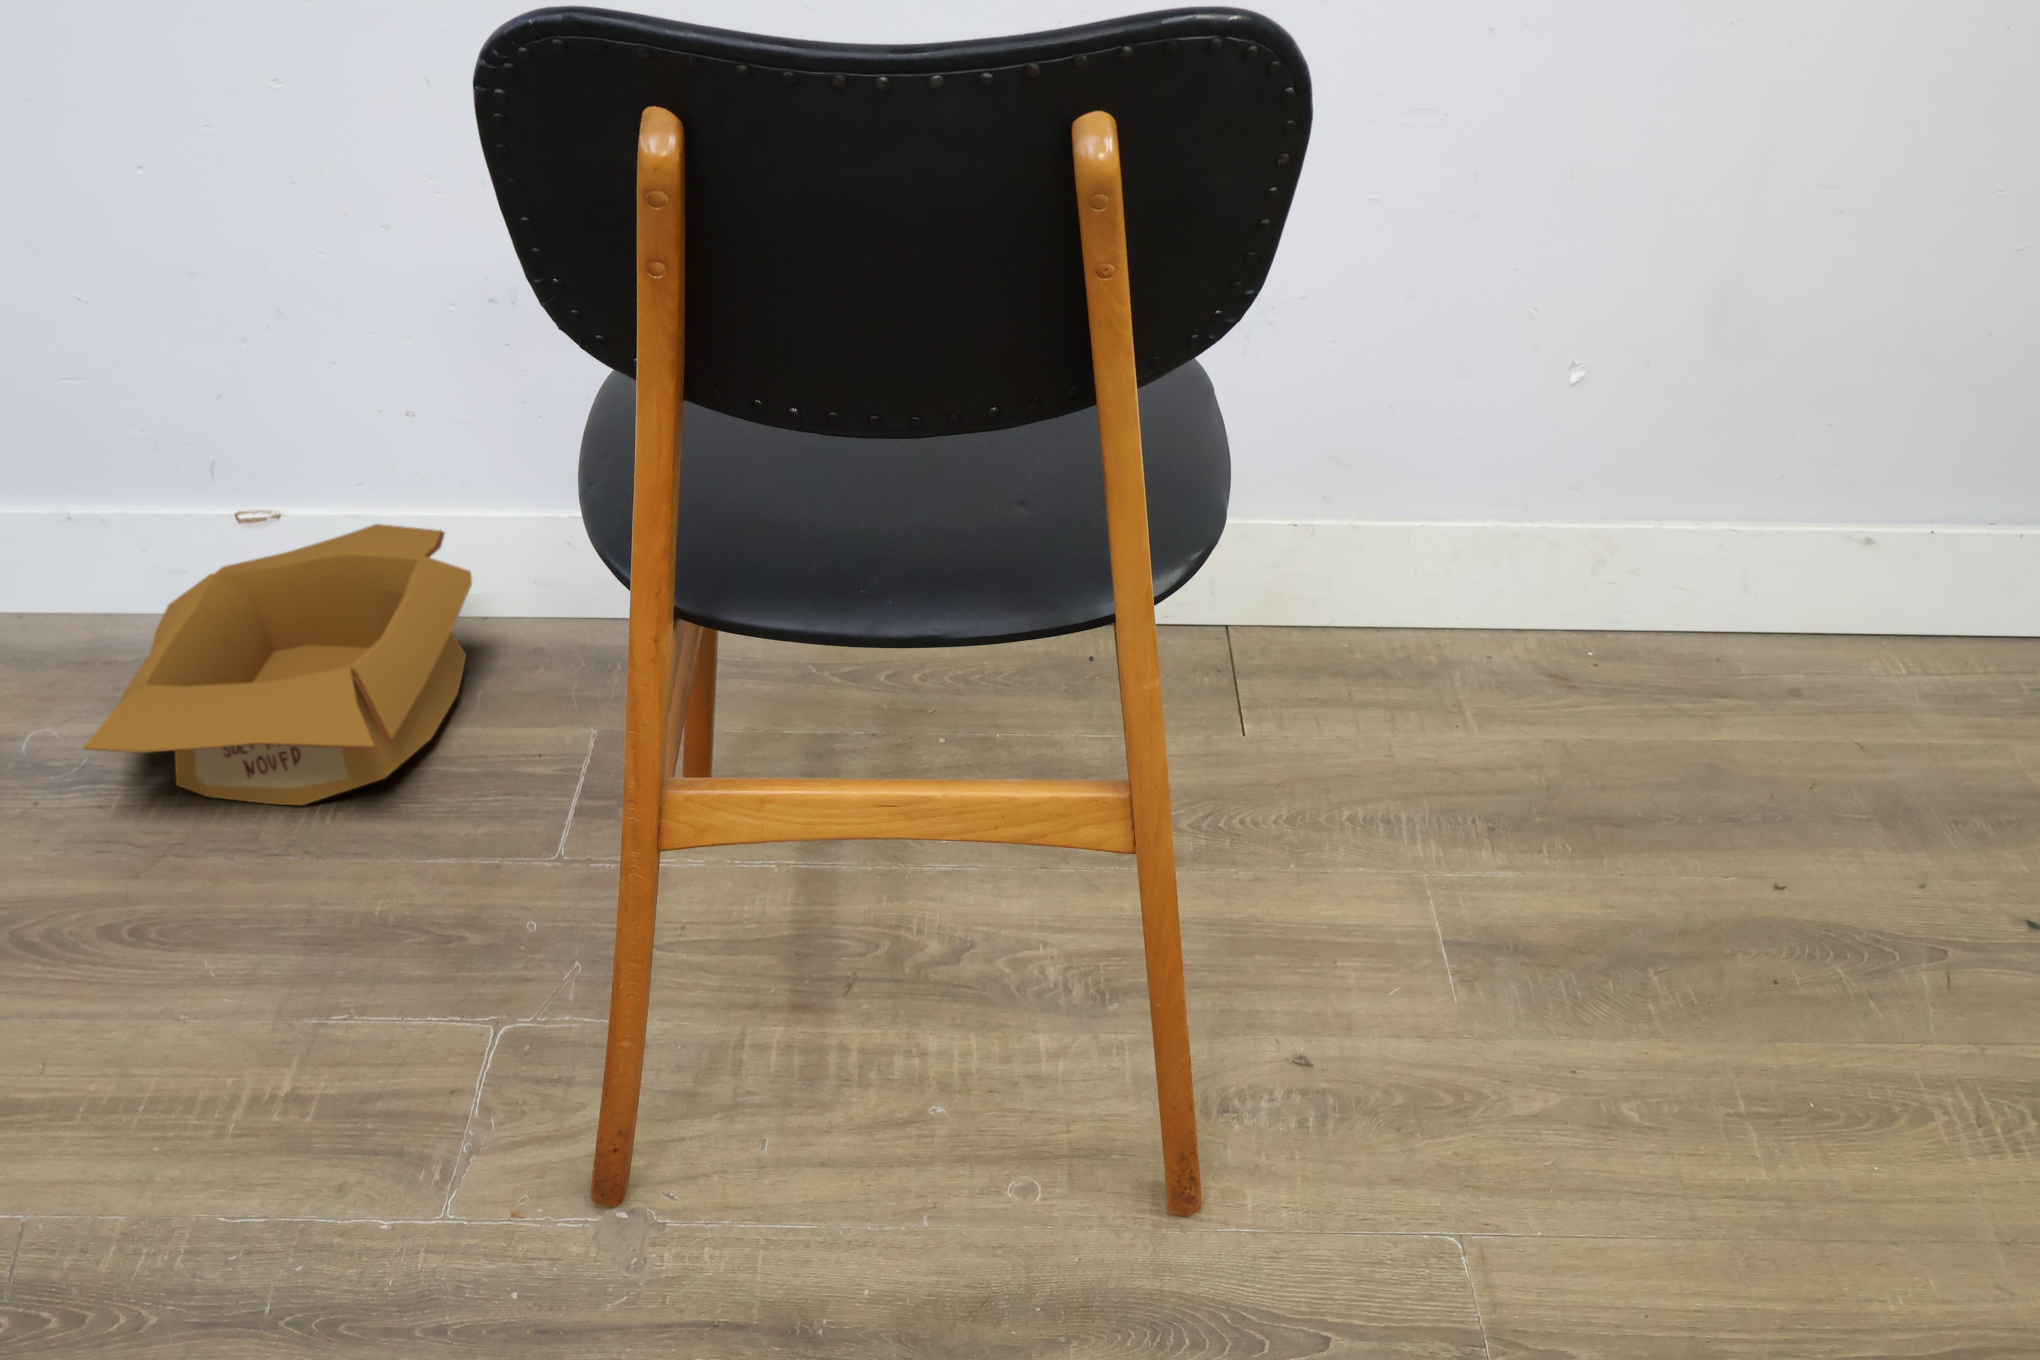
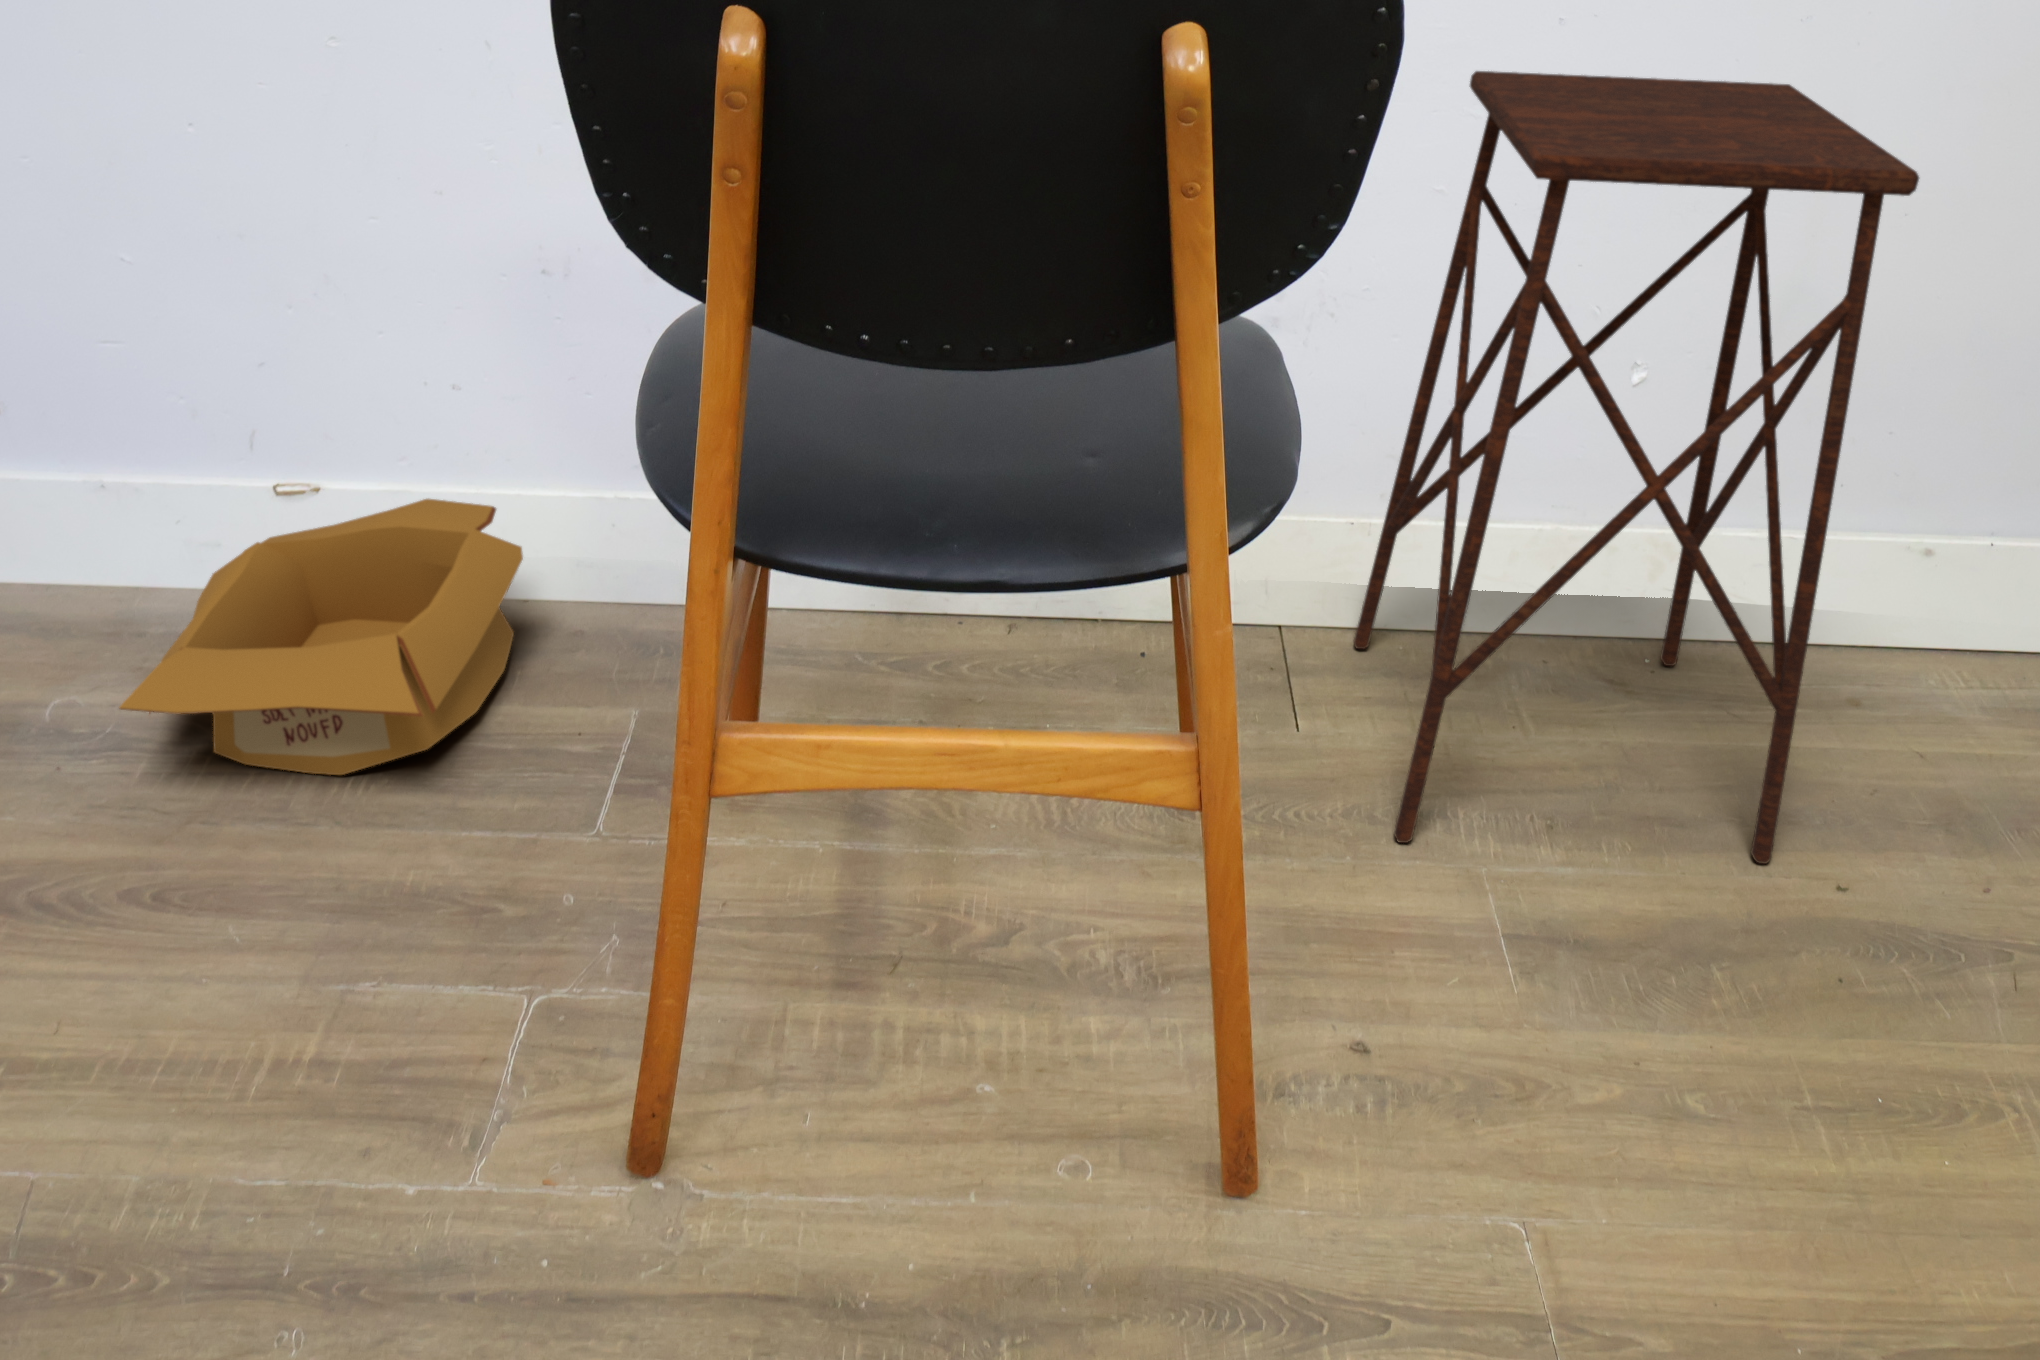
side table: none [1299,81,1846,864] -> present [1354,71,1919,864]

